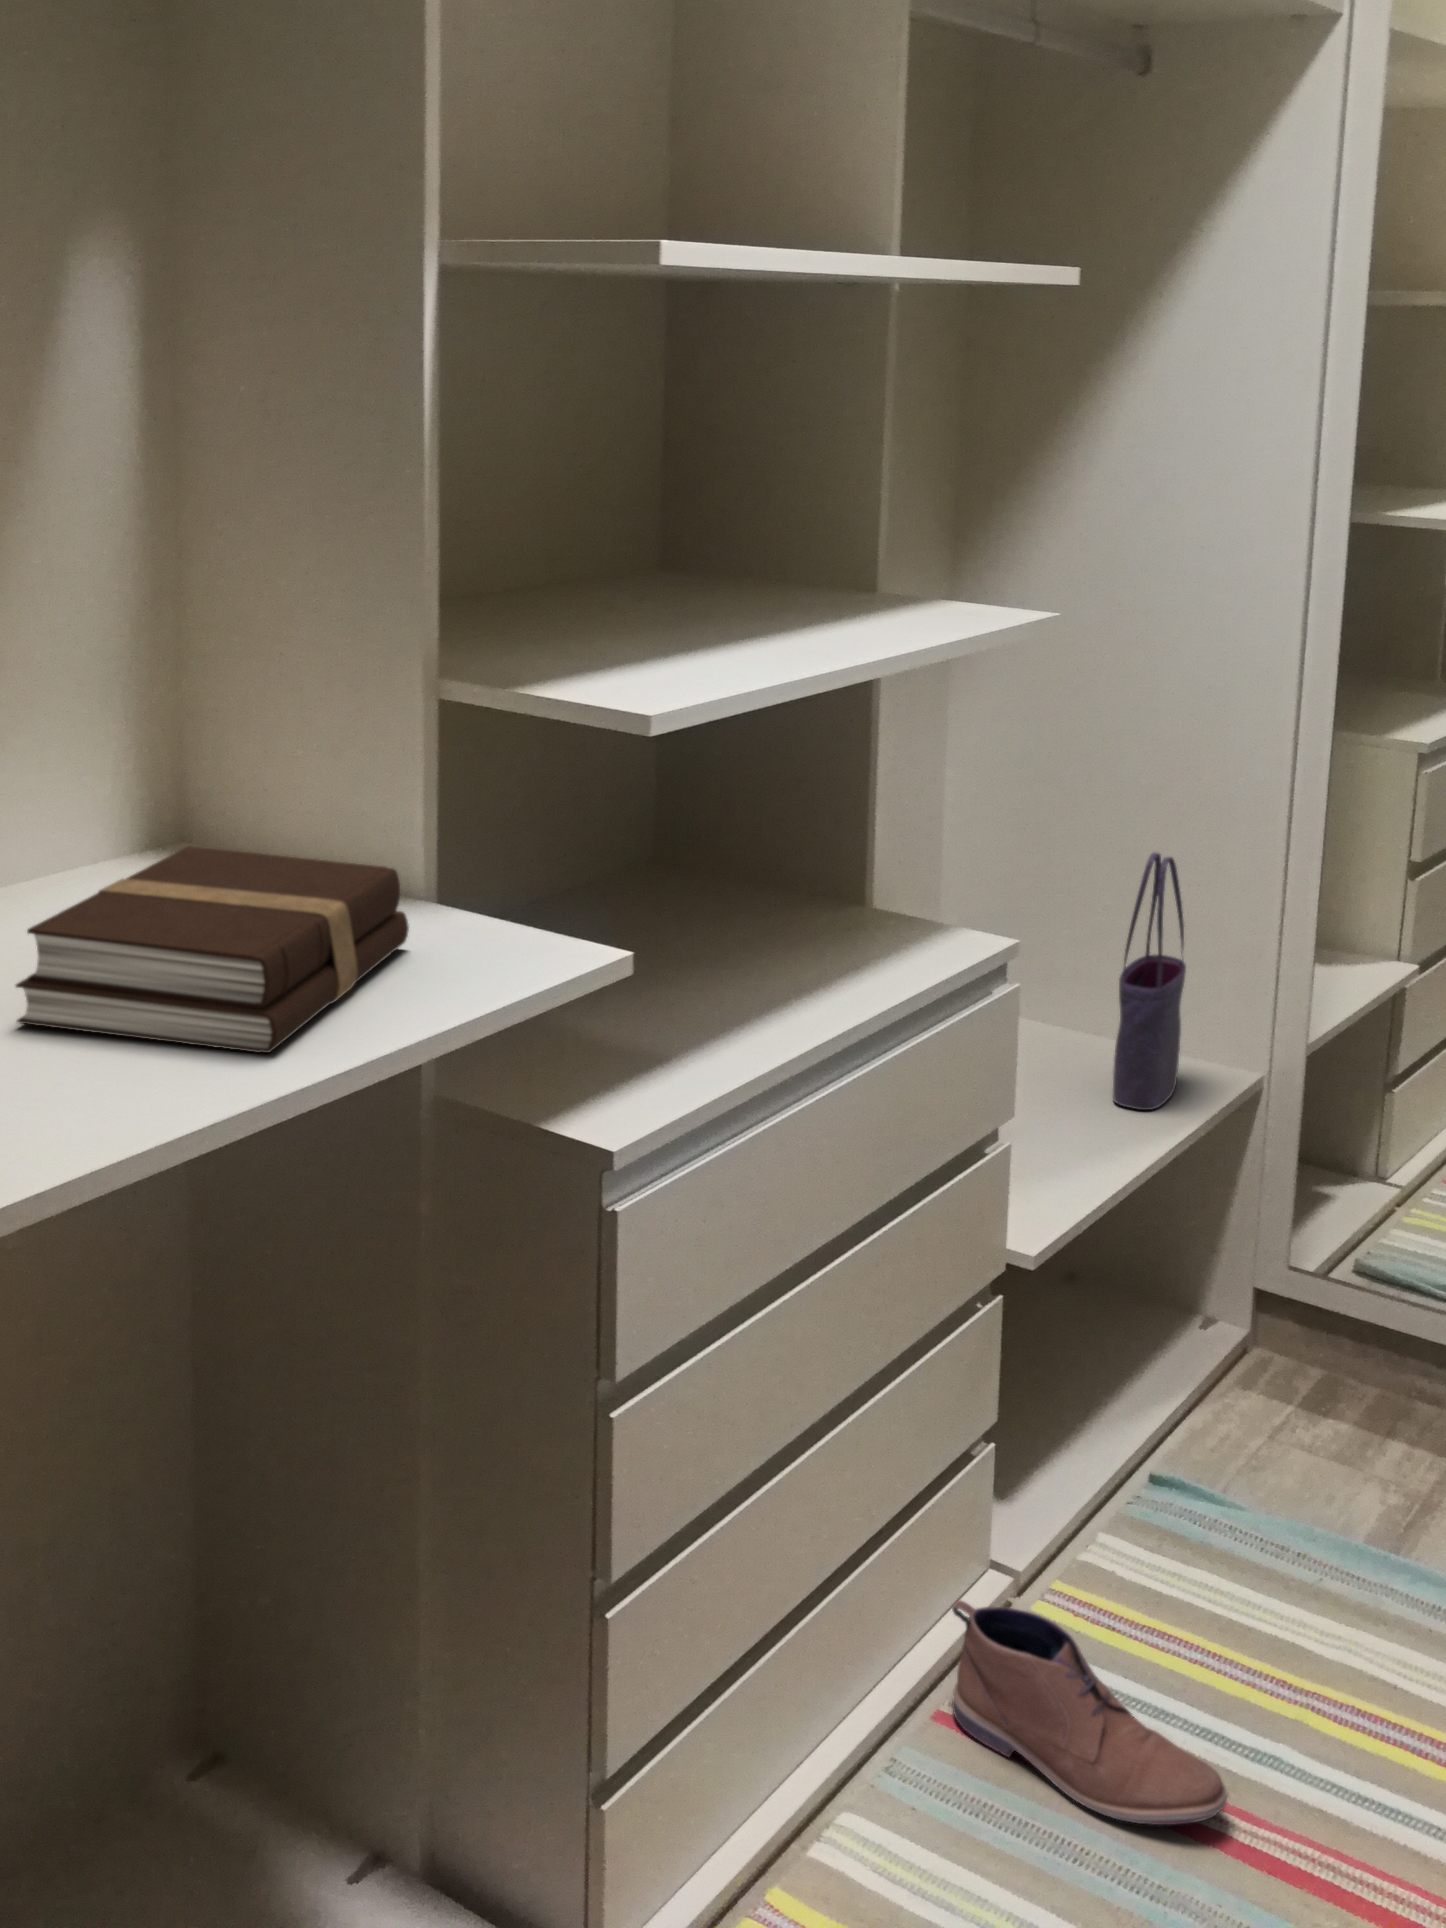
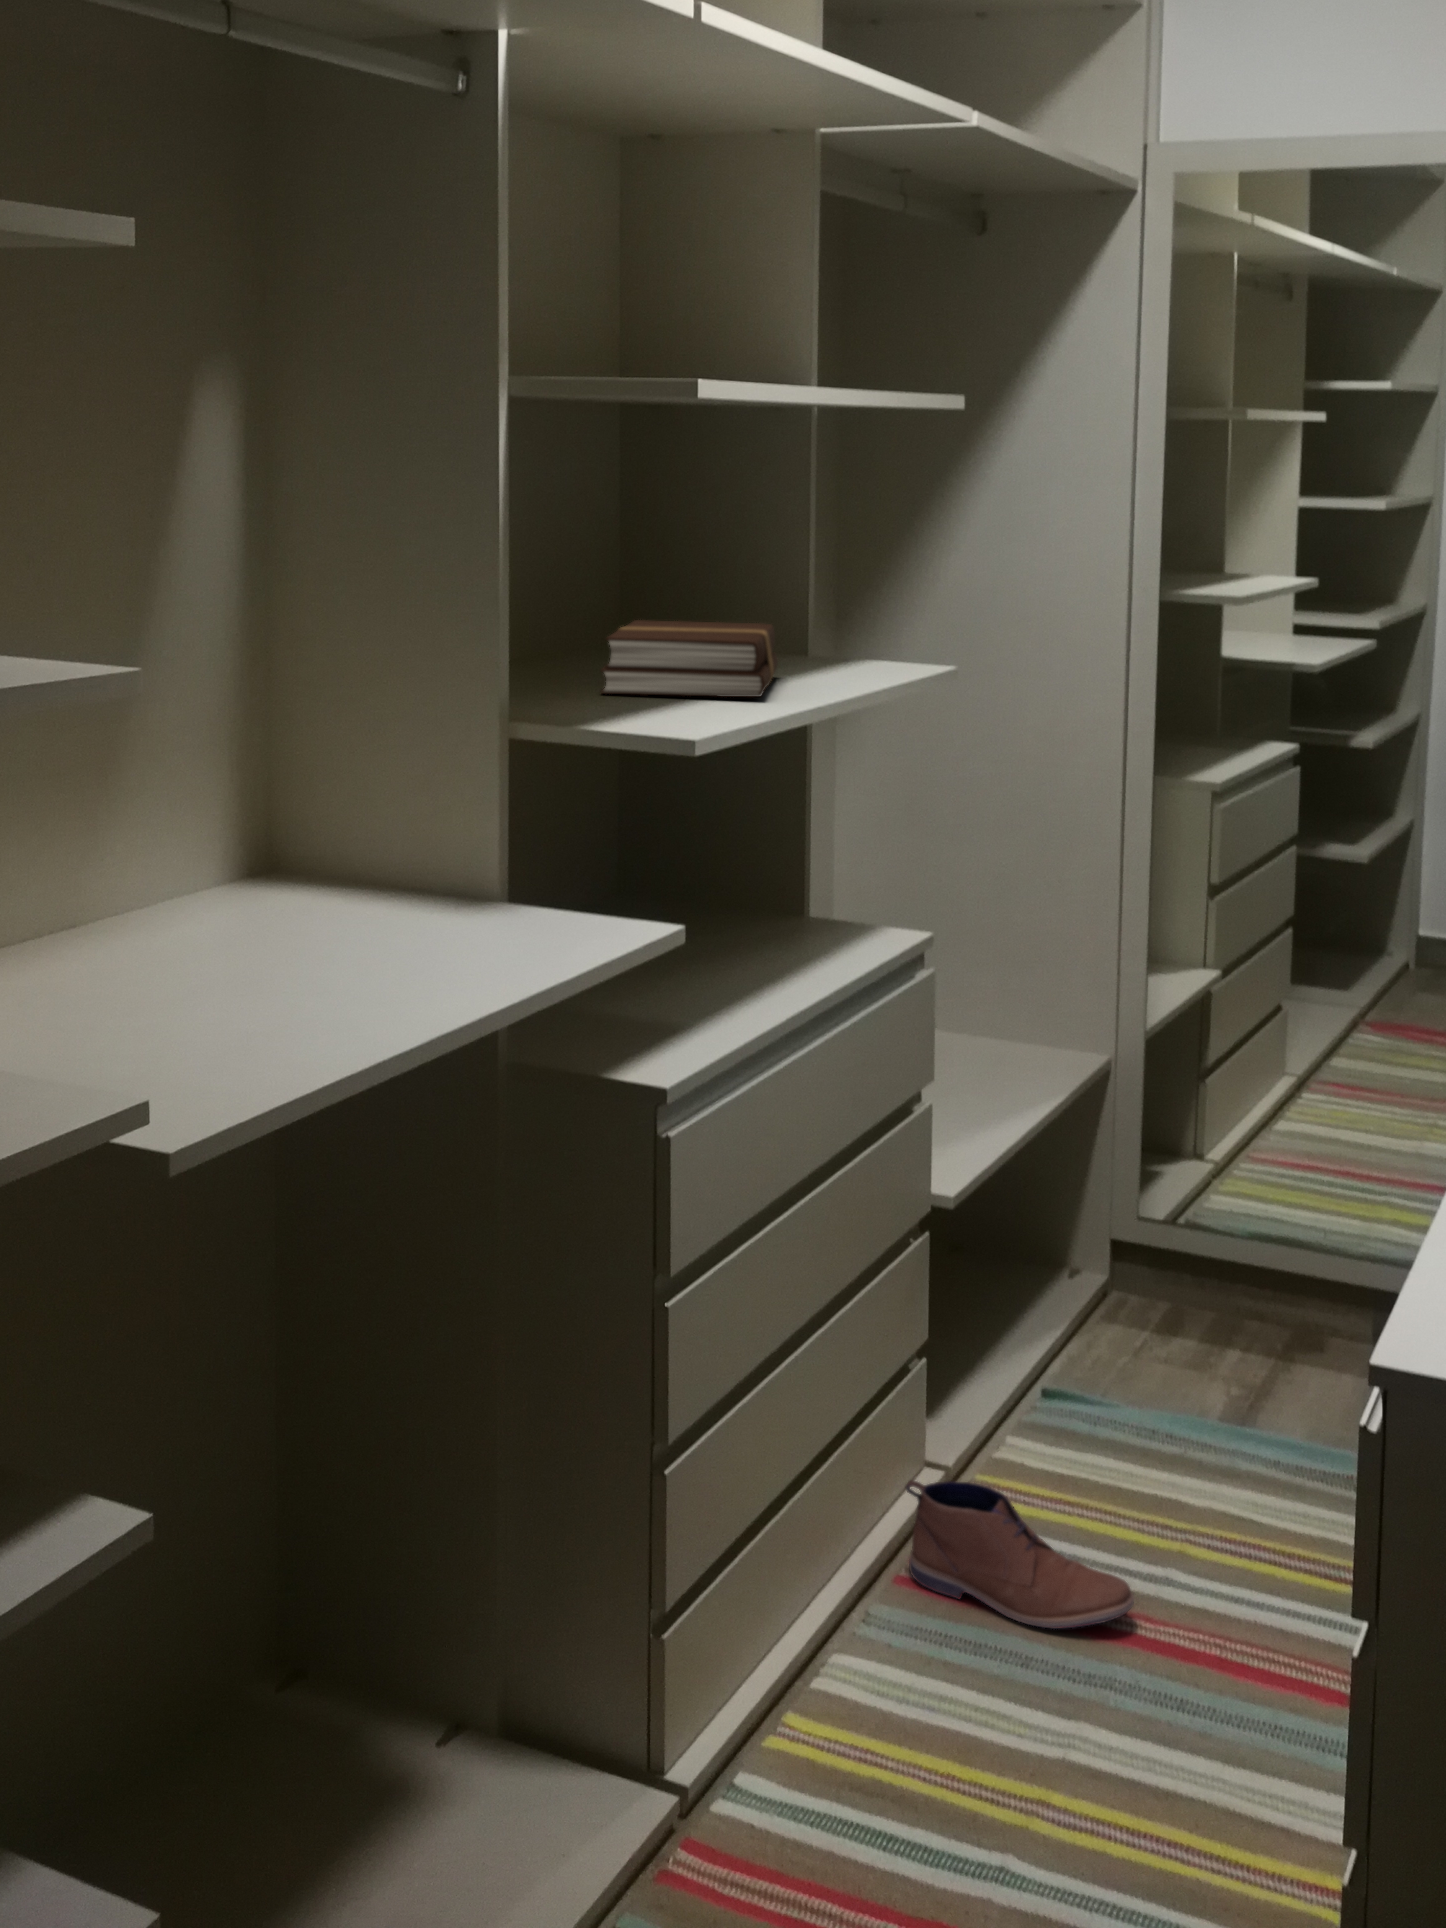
book: present [16,846,409,1053] -> present [601,620,778,697]
tote bag: present [1113,853,1186,1110] -> none [987,878,1040,1096]

